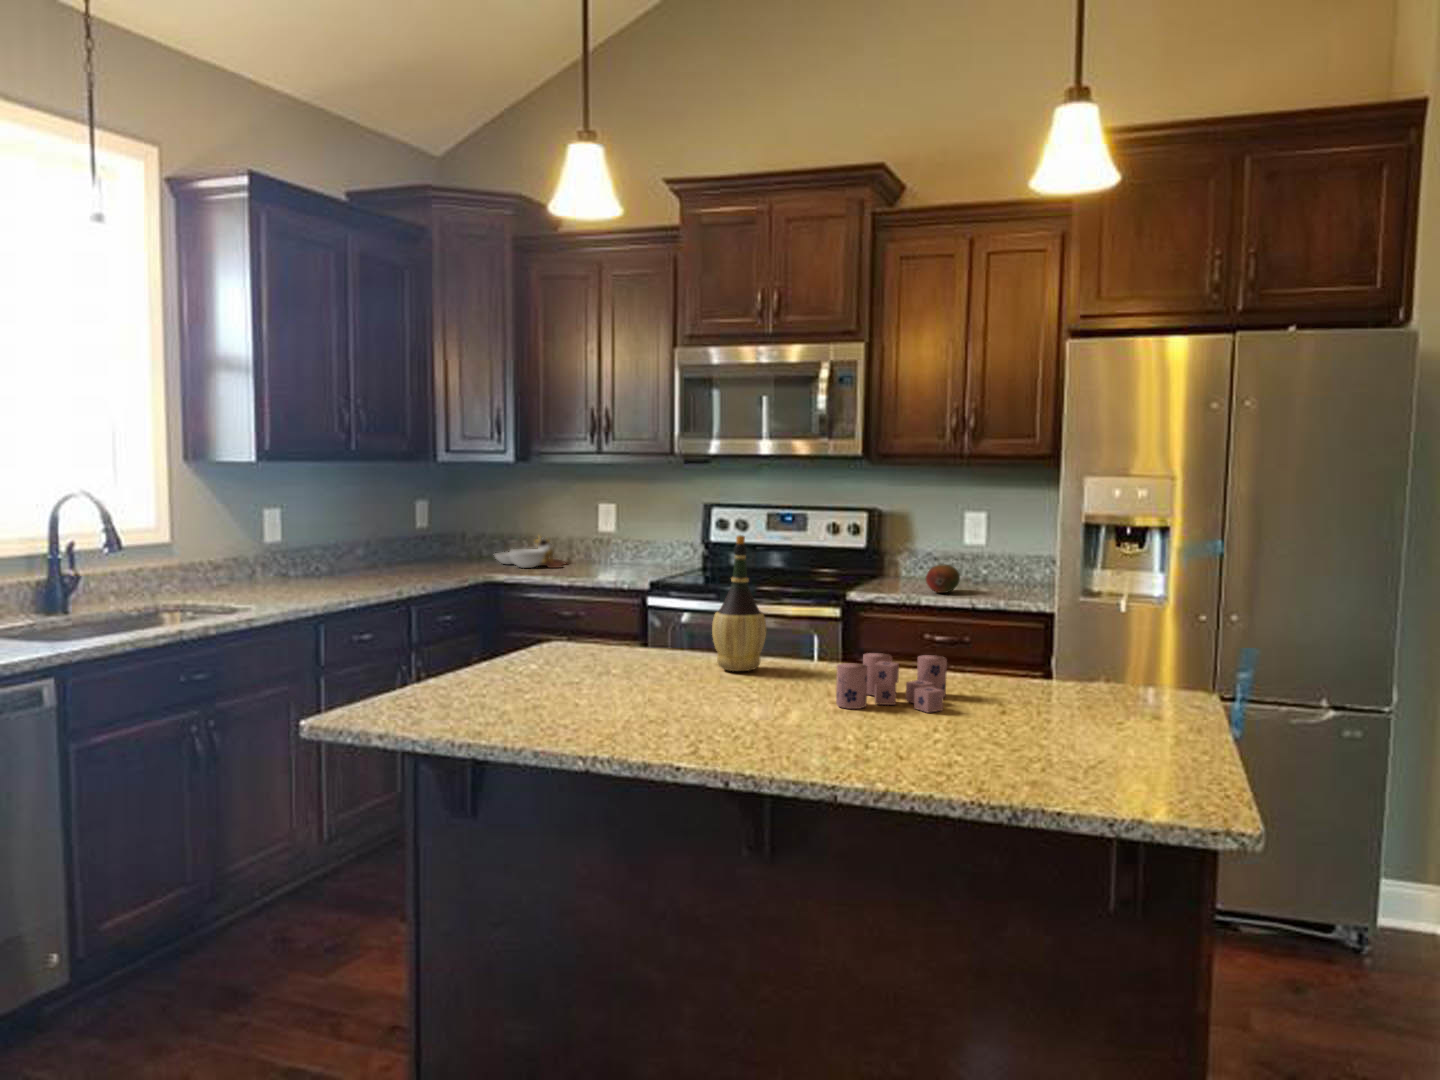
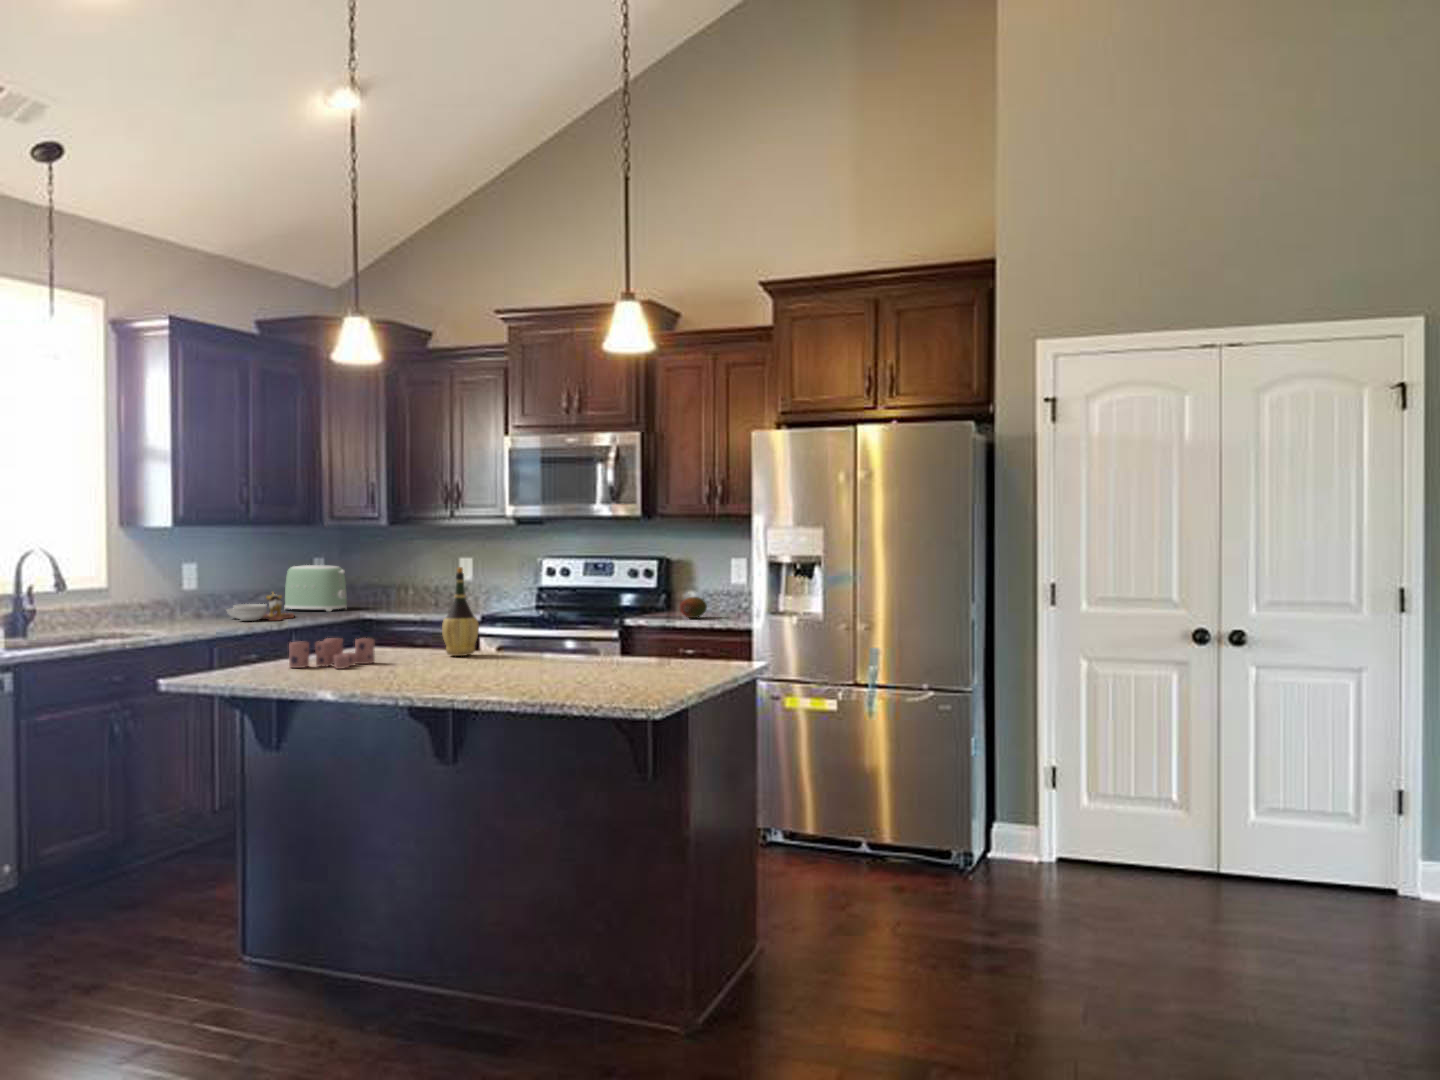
toaster: none [385,512,463,571] -> present [285,565,347,611]
cutting board: present [495,537,566,568] -> present [227,593,294,621]
candle: present [836,653,947,713] -> present [289,638,375,669]

